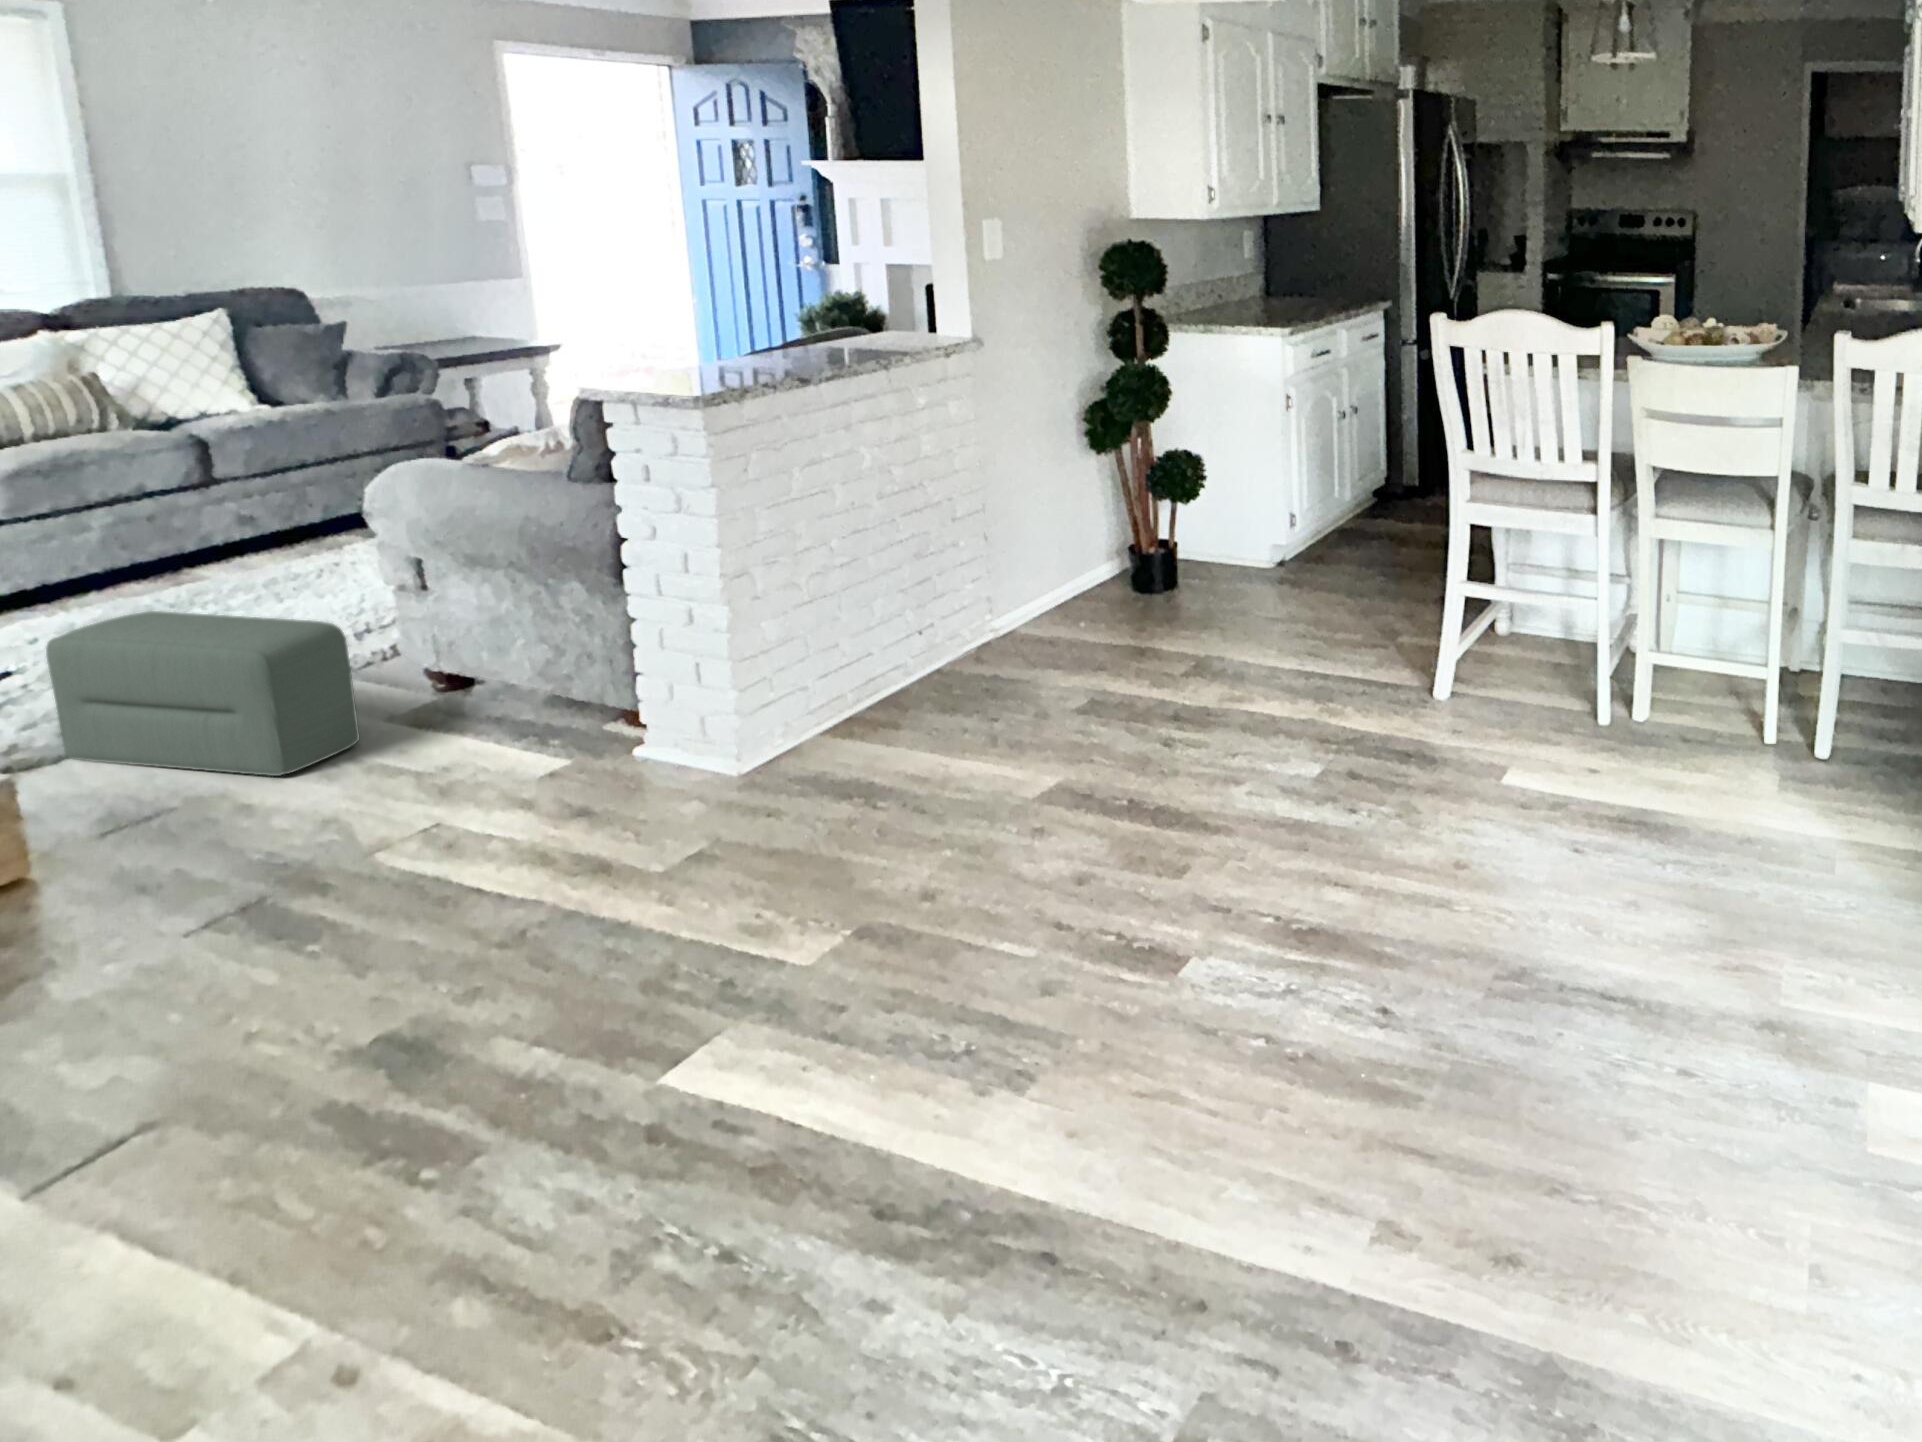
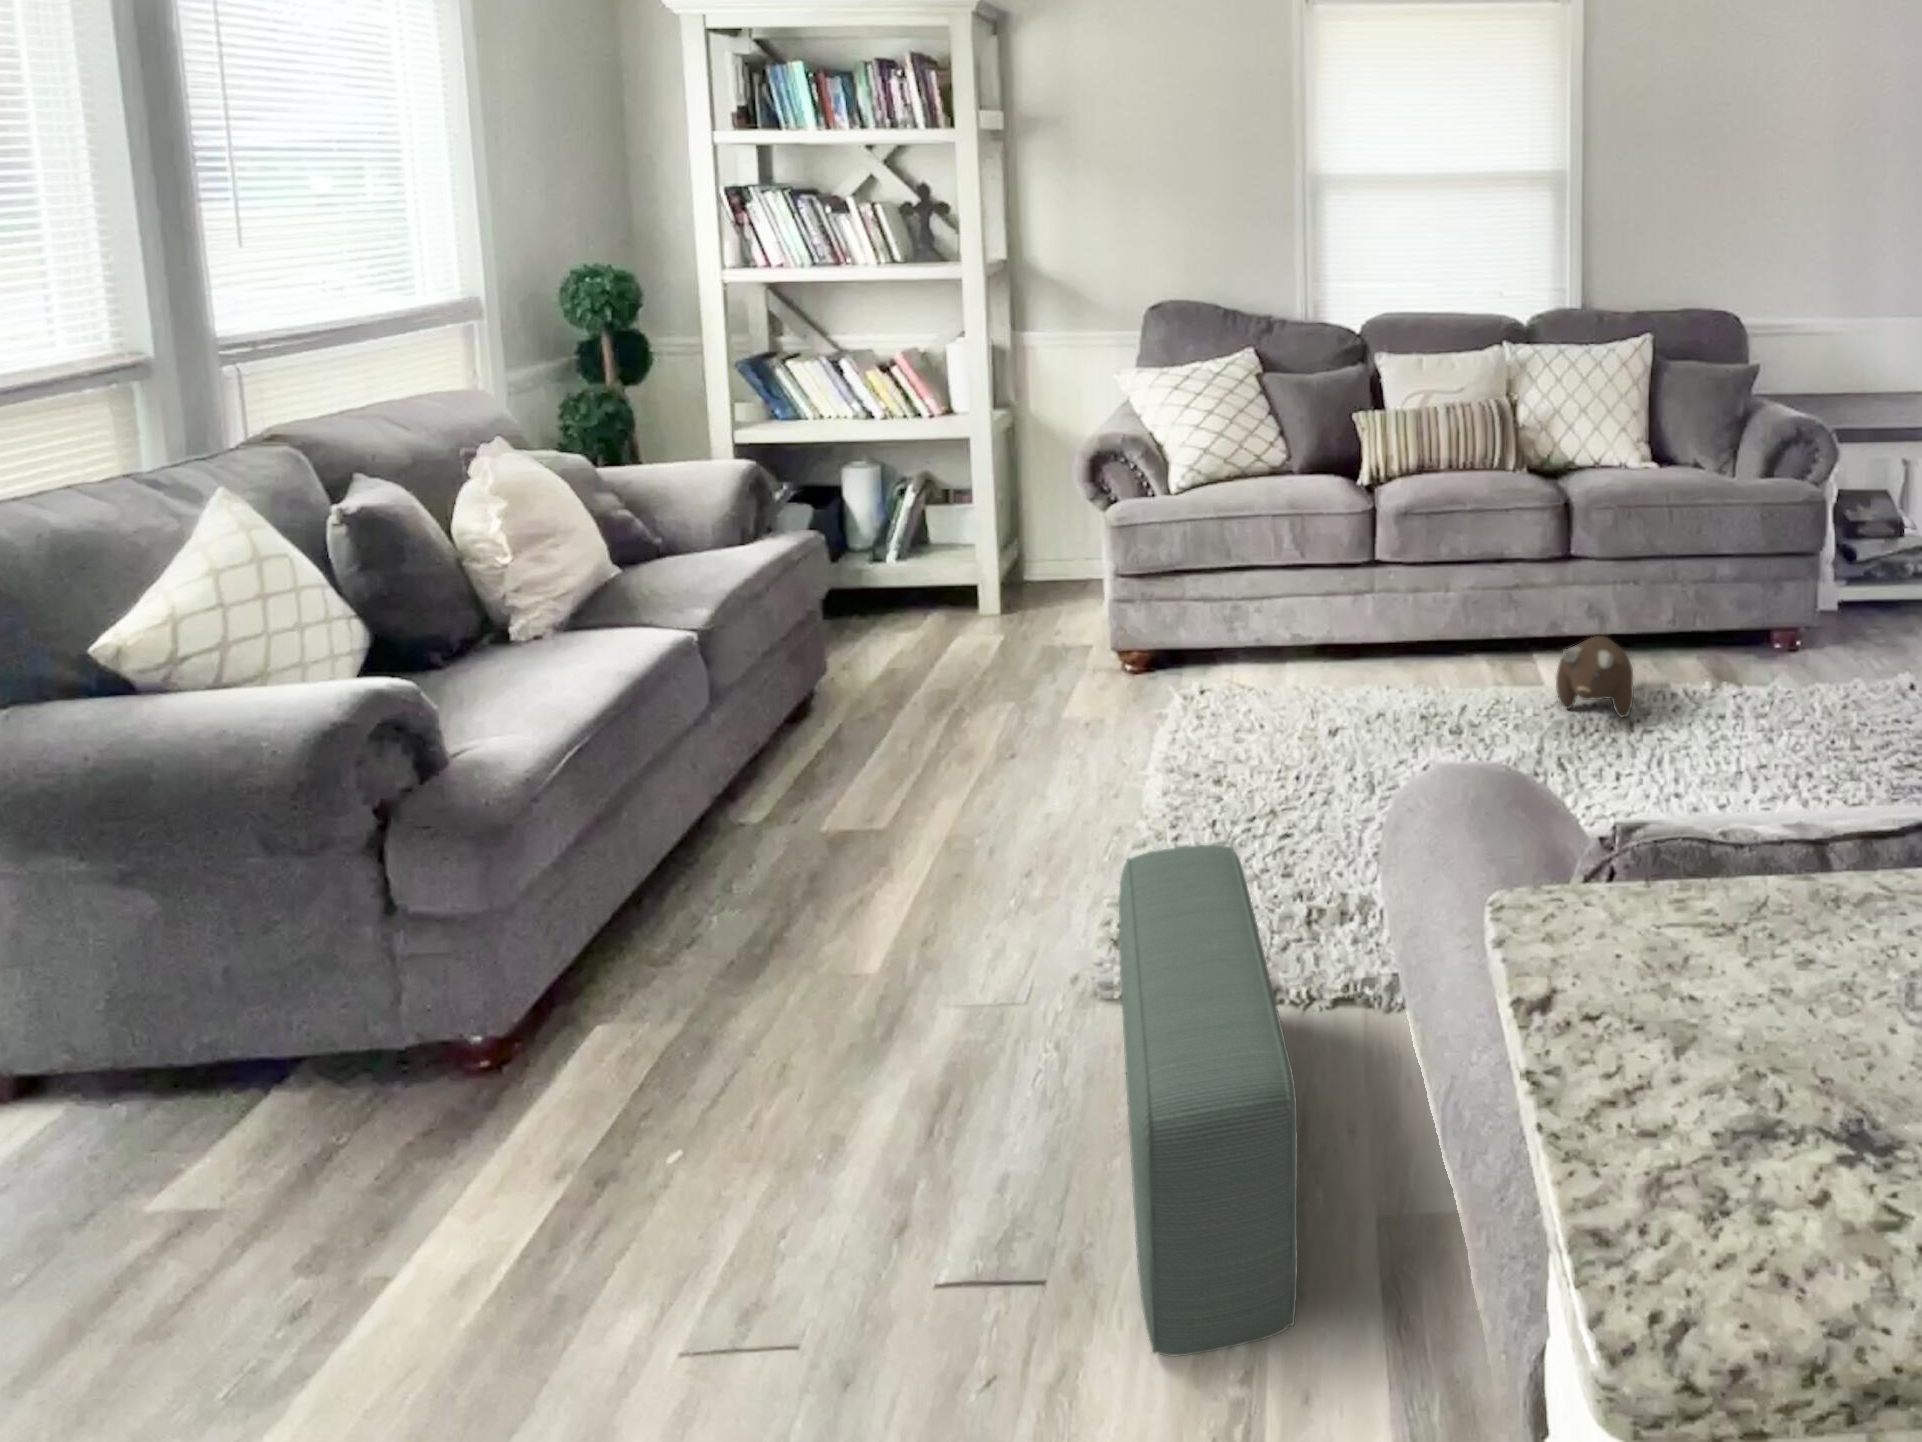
plush toy: none [247,518,328,577] -> present [1556,636,1634,718]

